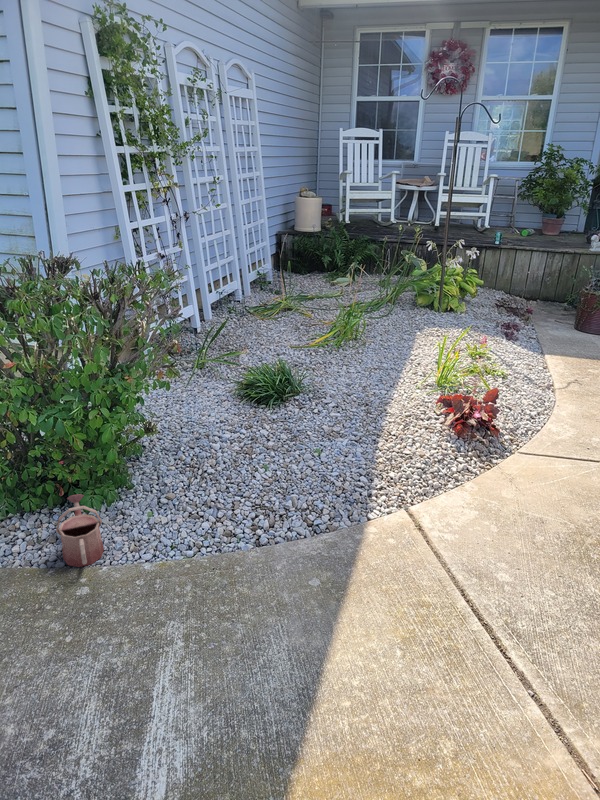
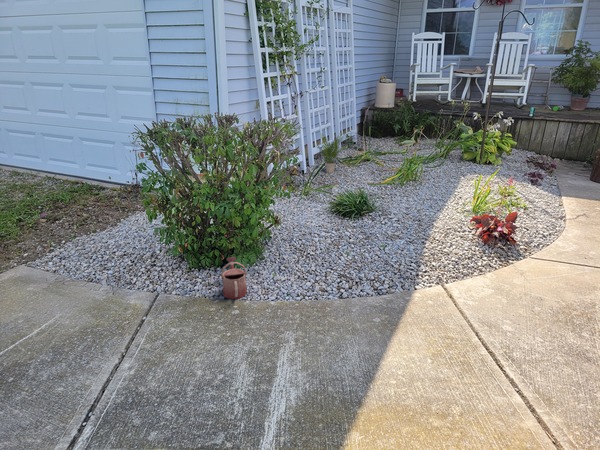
potted plant: none [205,271,262,331] -> present [319,136,346,173]

